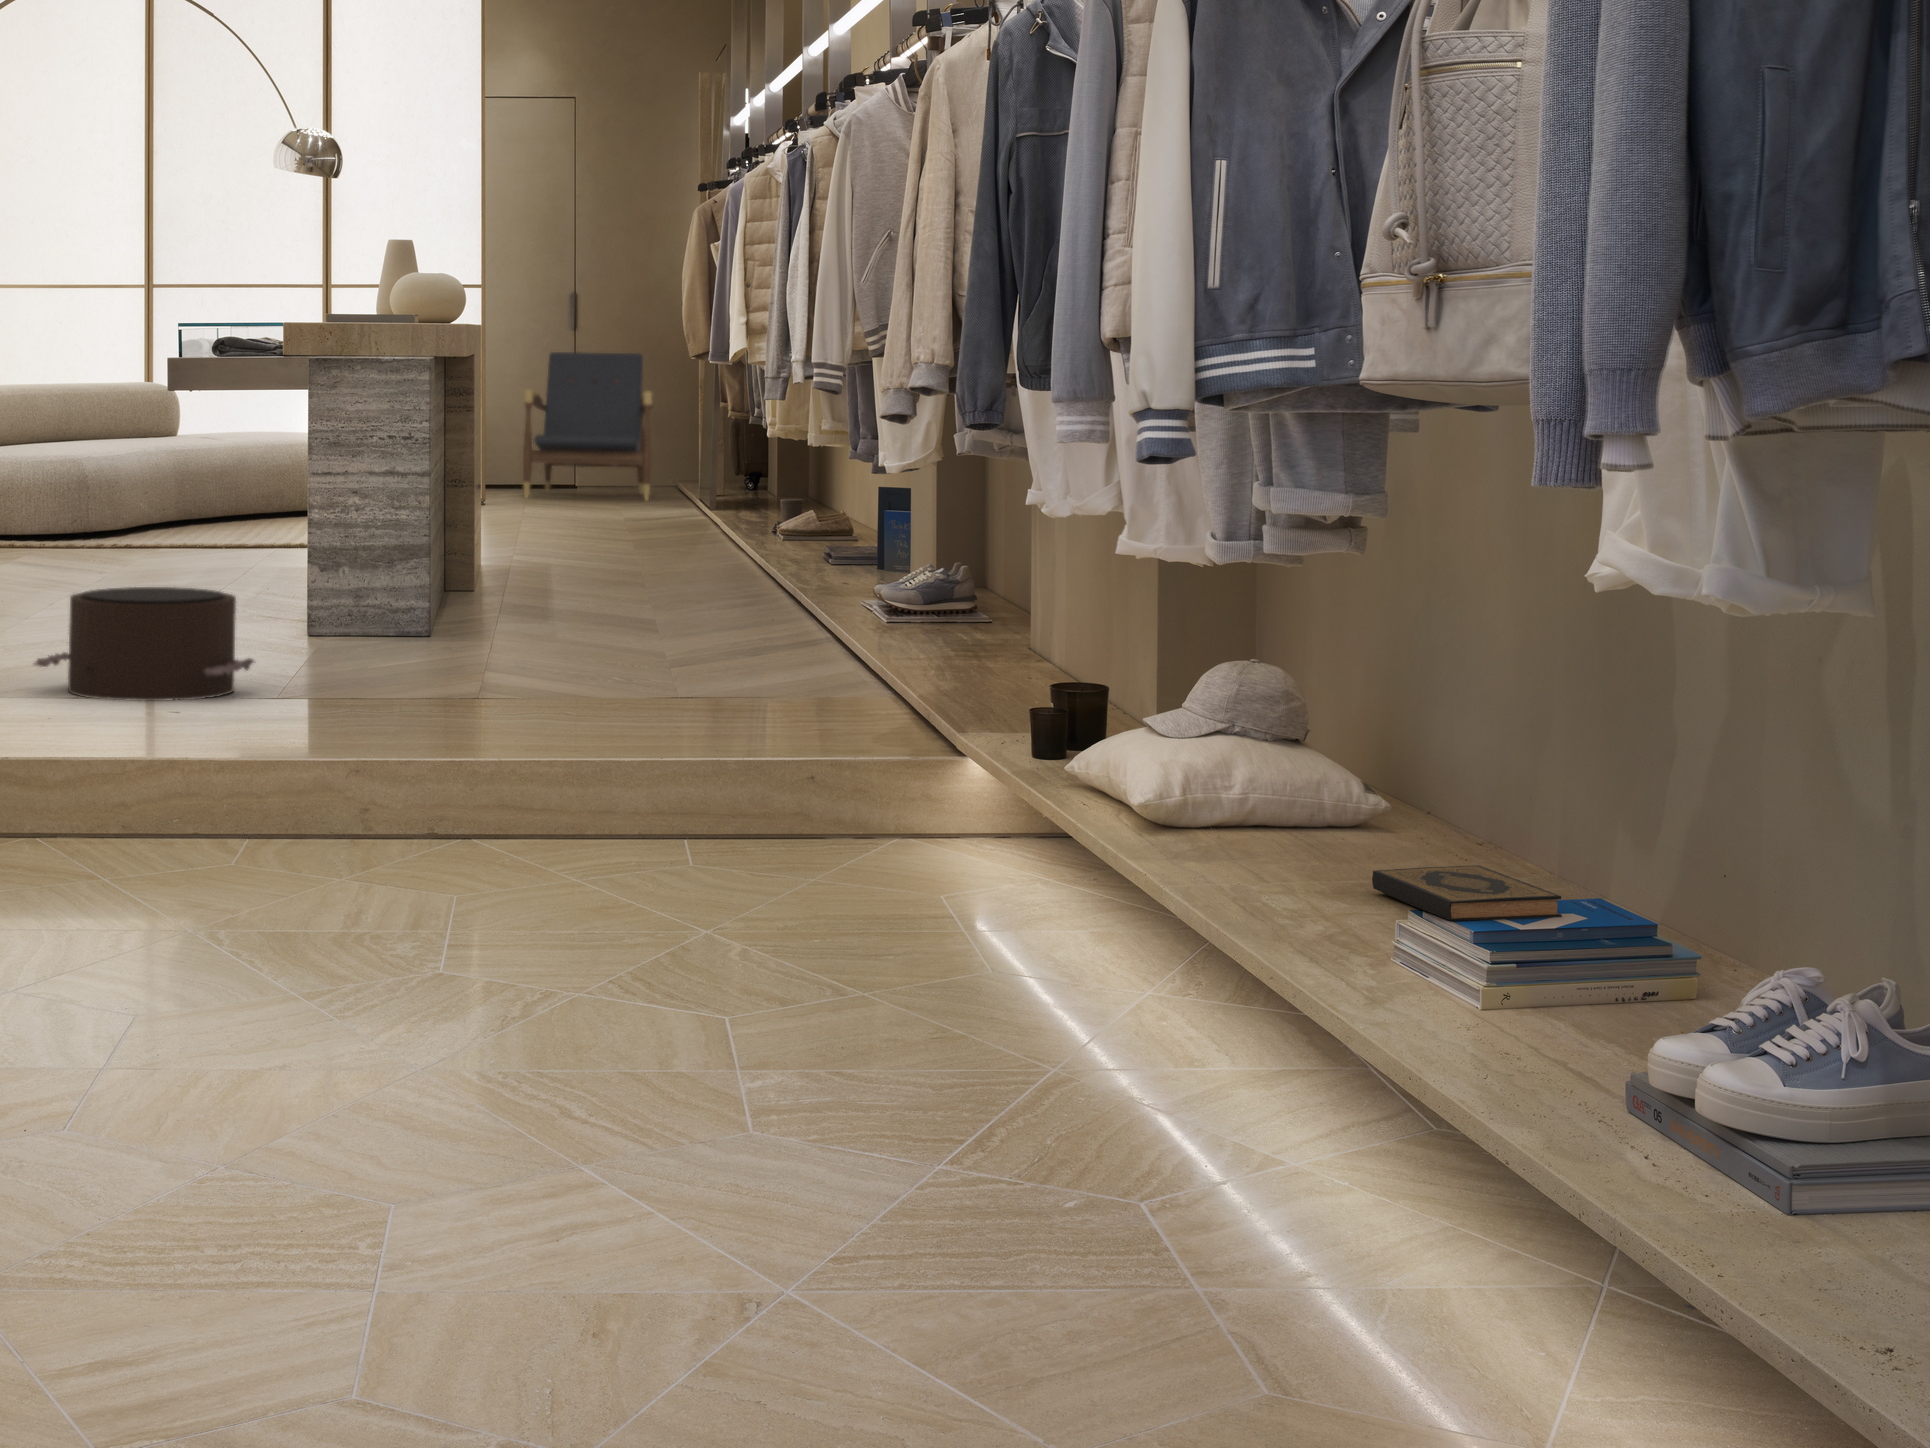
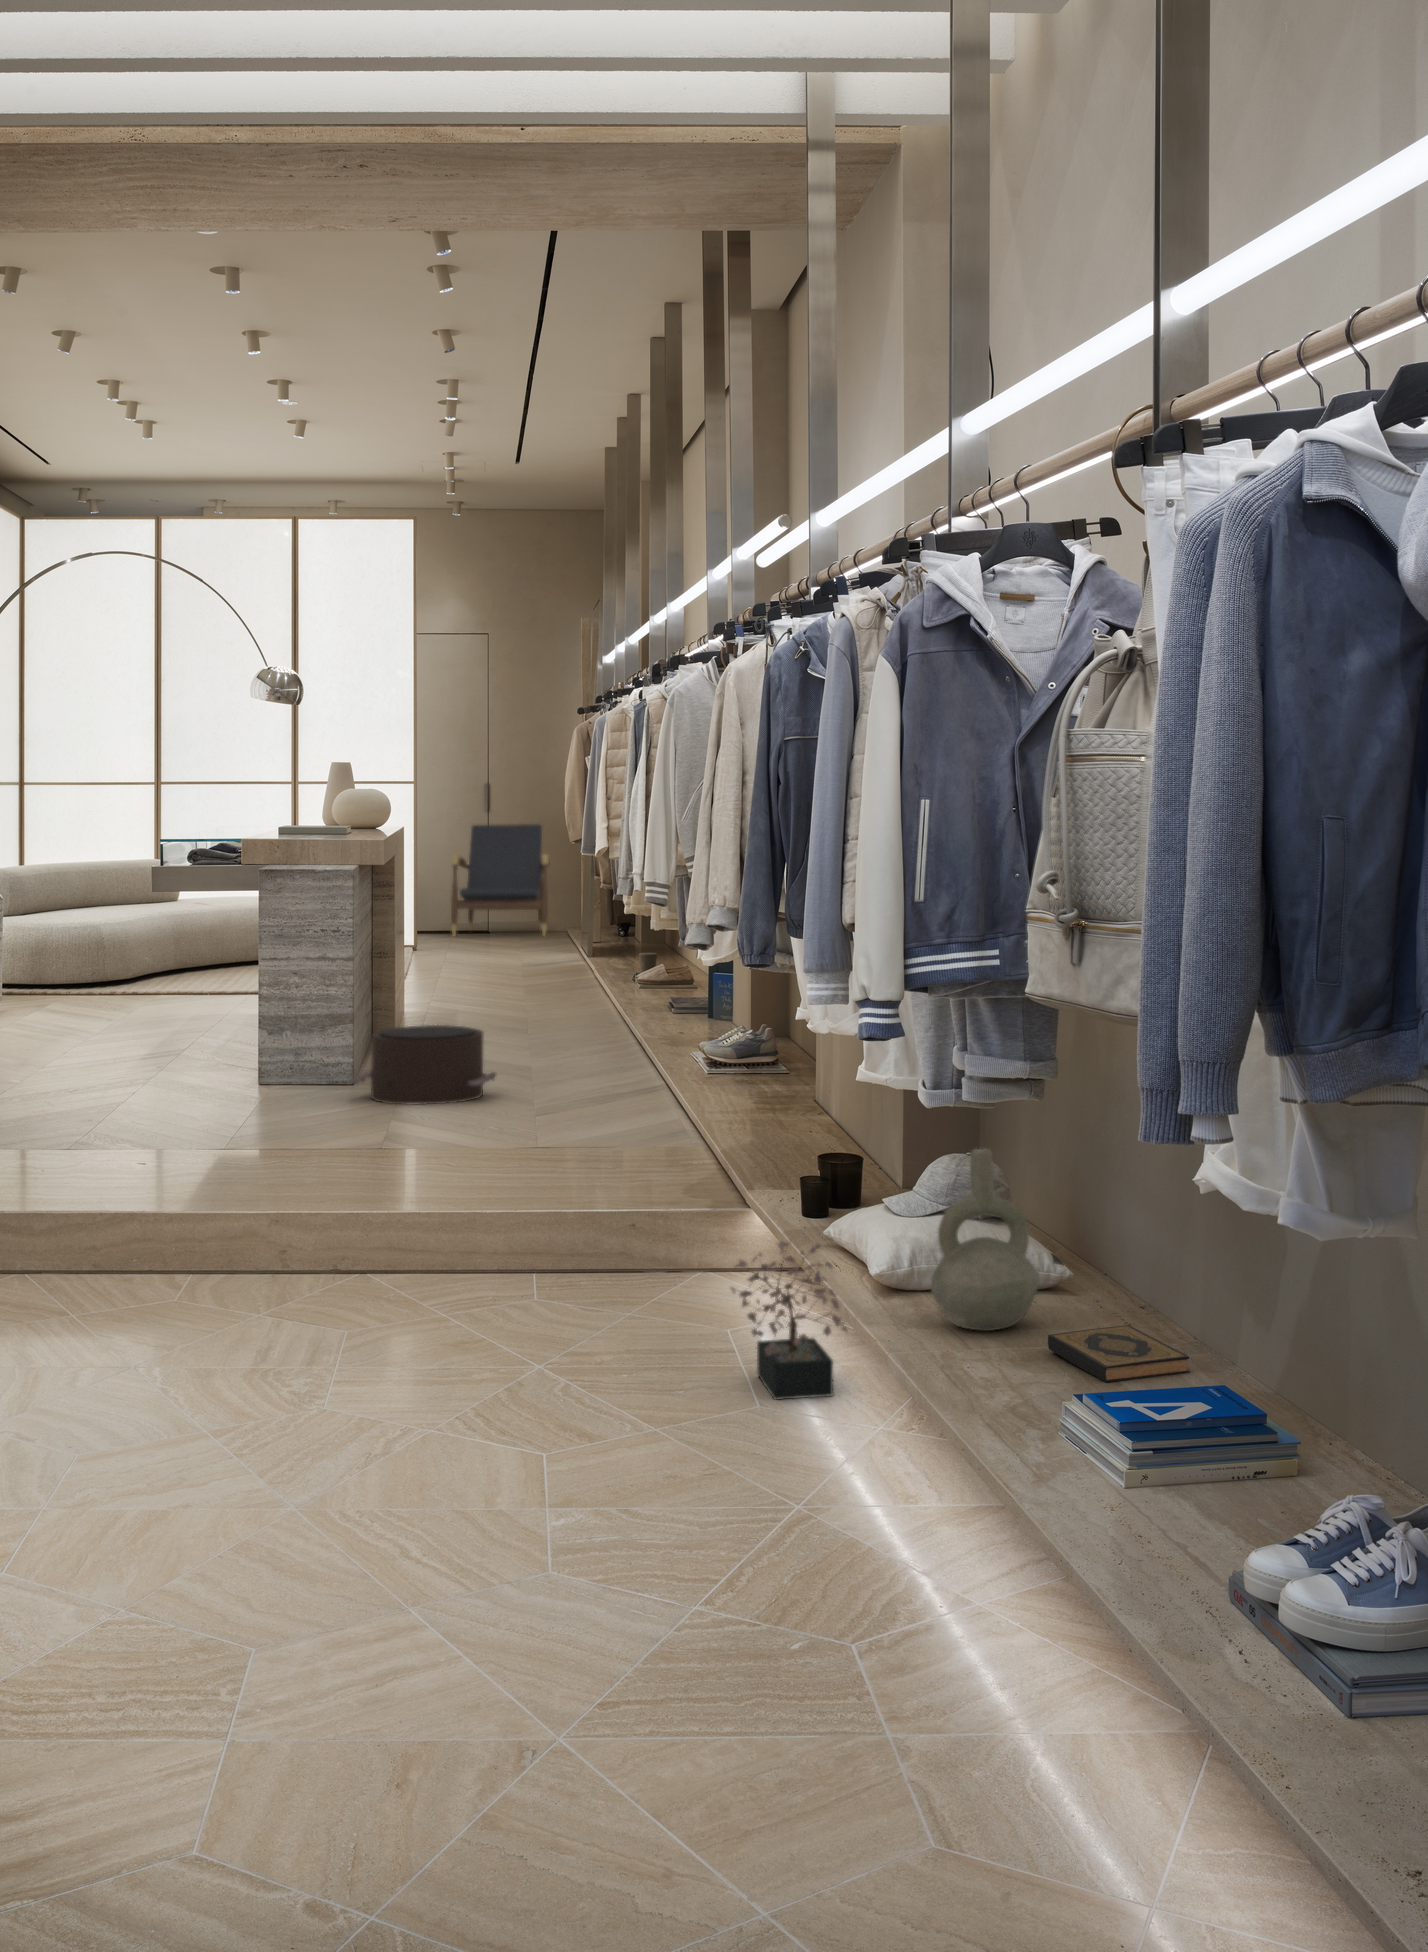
pouf: present [34,587,254,701] -> present [350,1025,497,1105]
decorative vase: none [1216,643,1358,872] -> present [931,1149,1039,1331]
decorative plant: none [949,773,1104,967] -> present [731,1241,847,1400]

